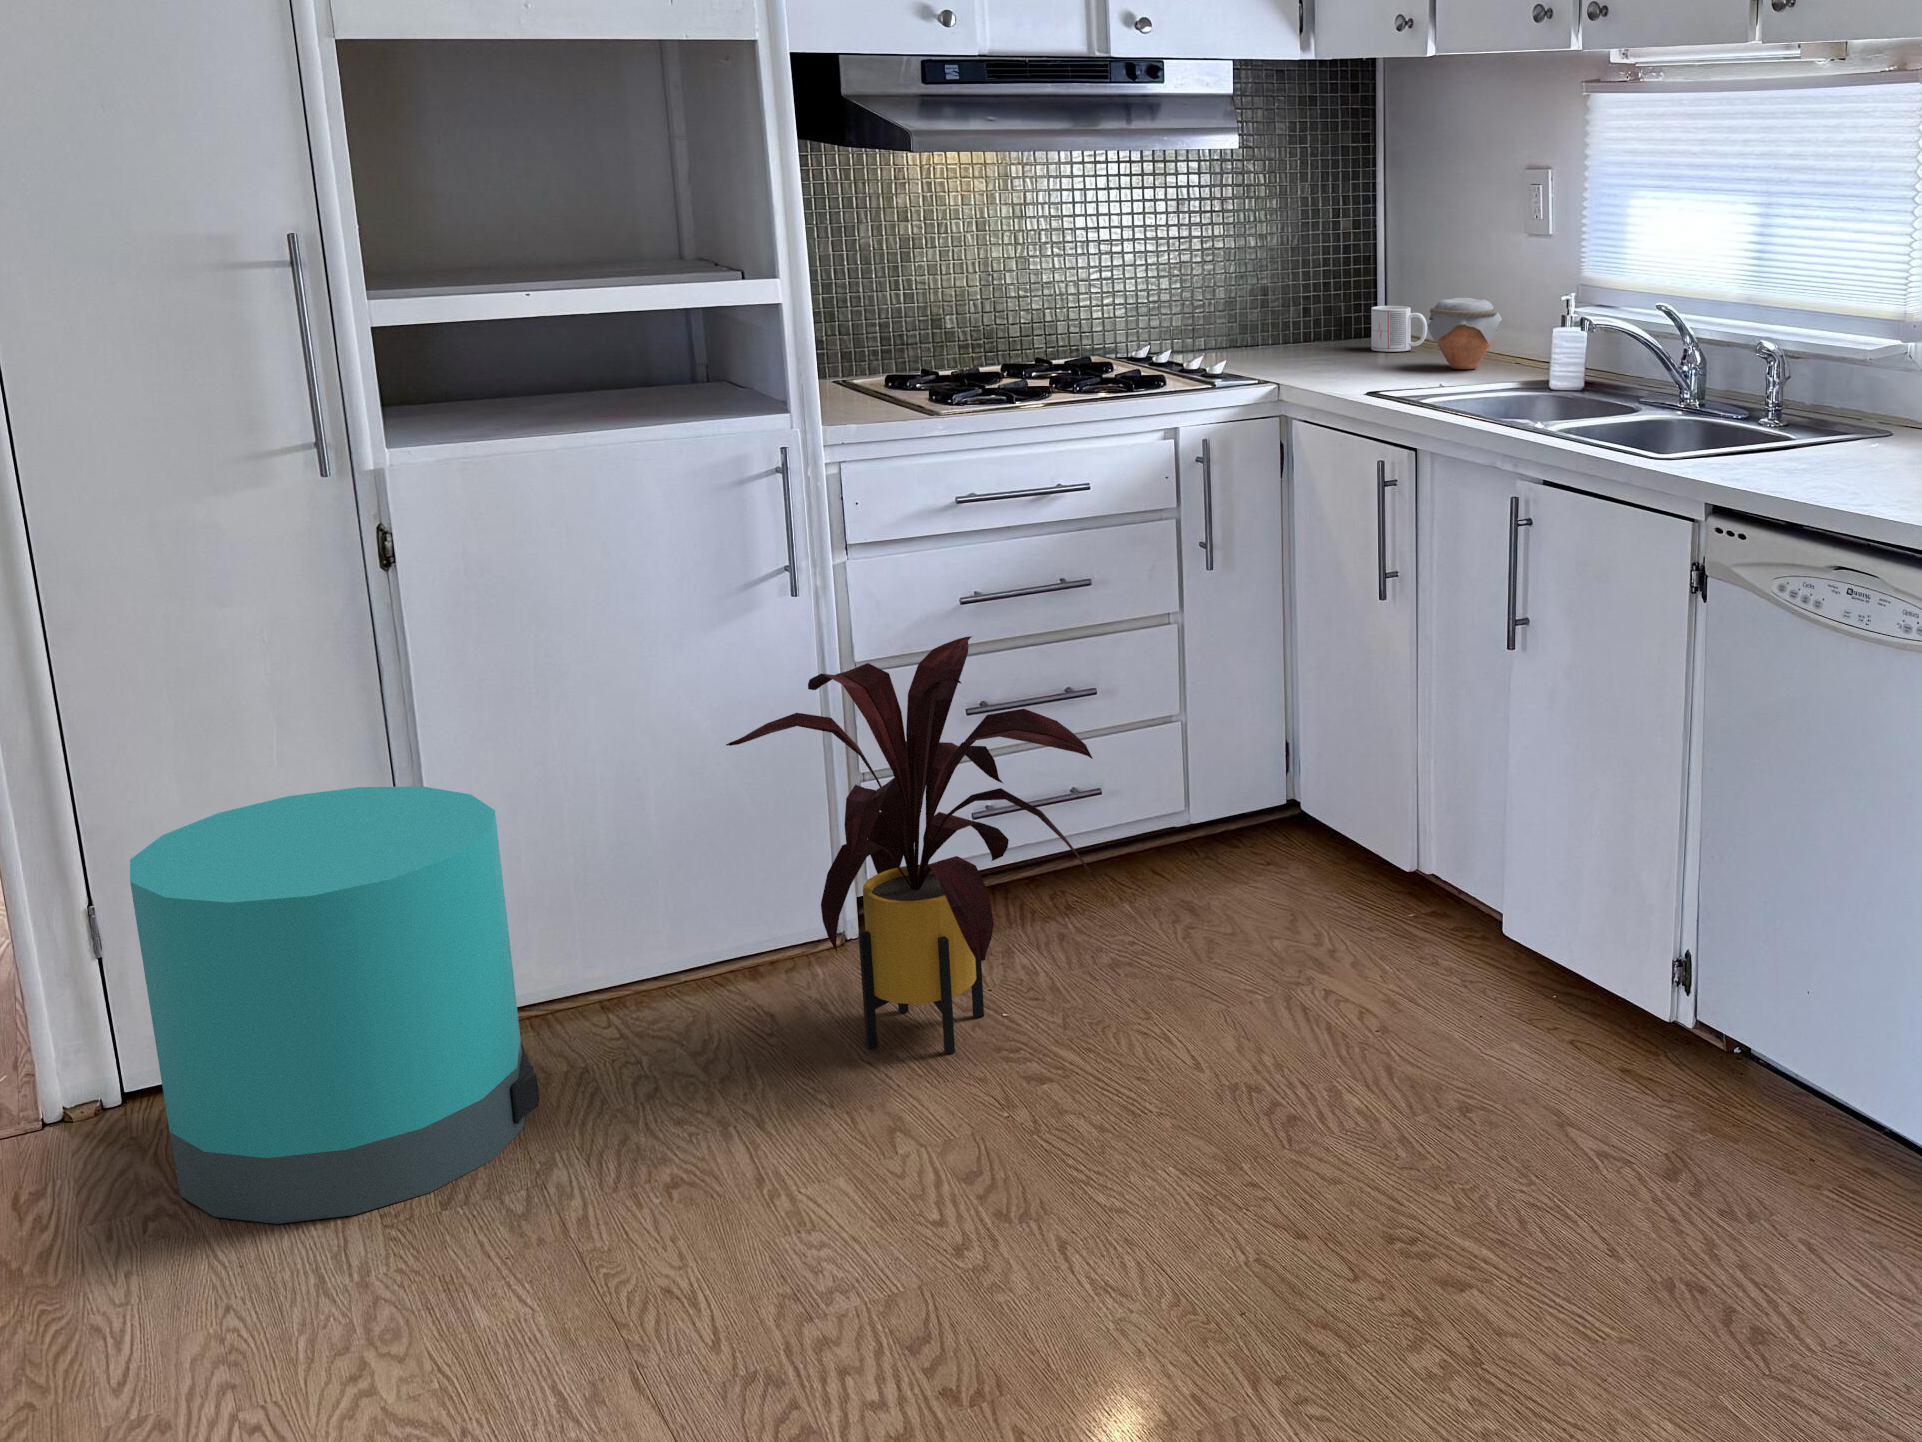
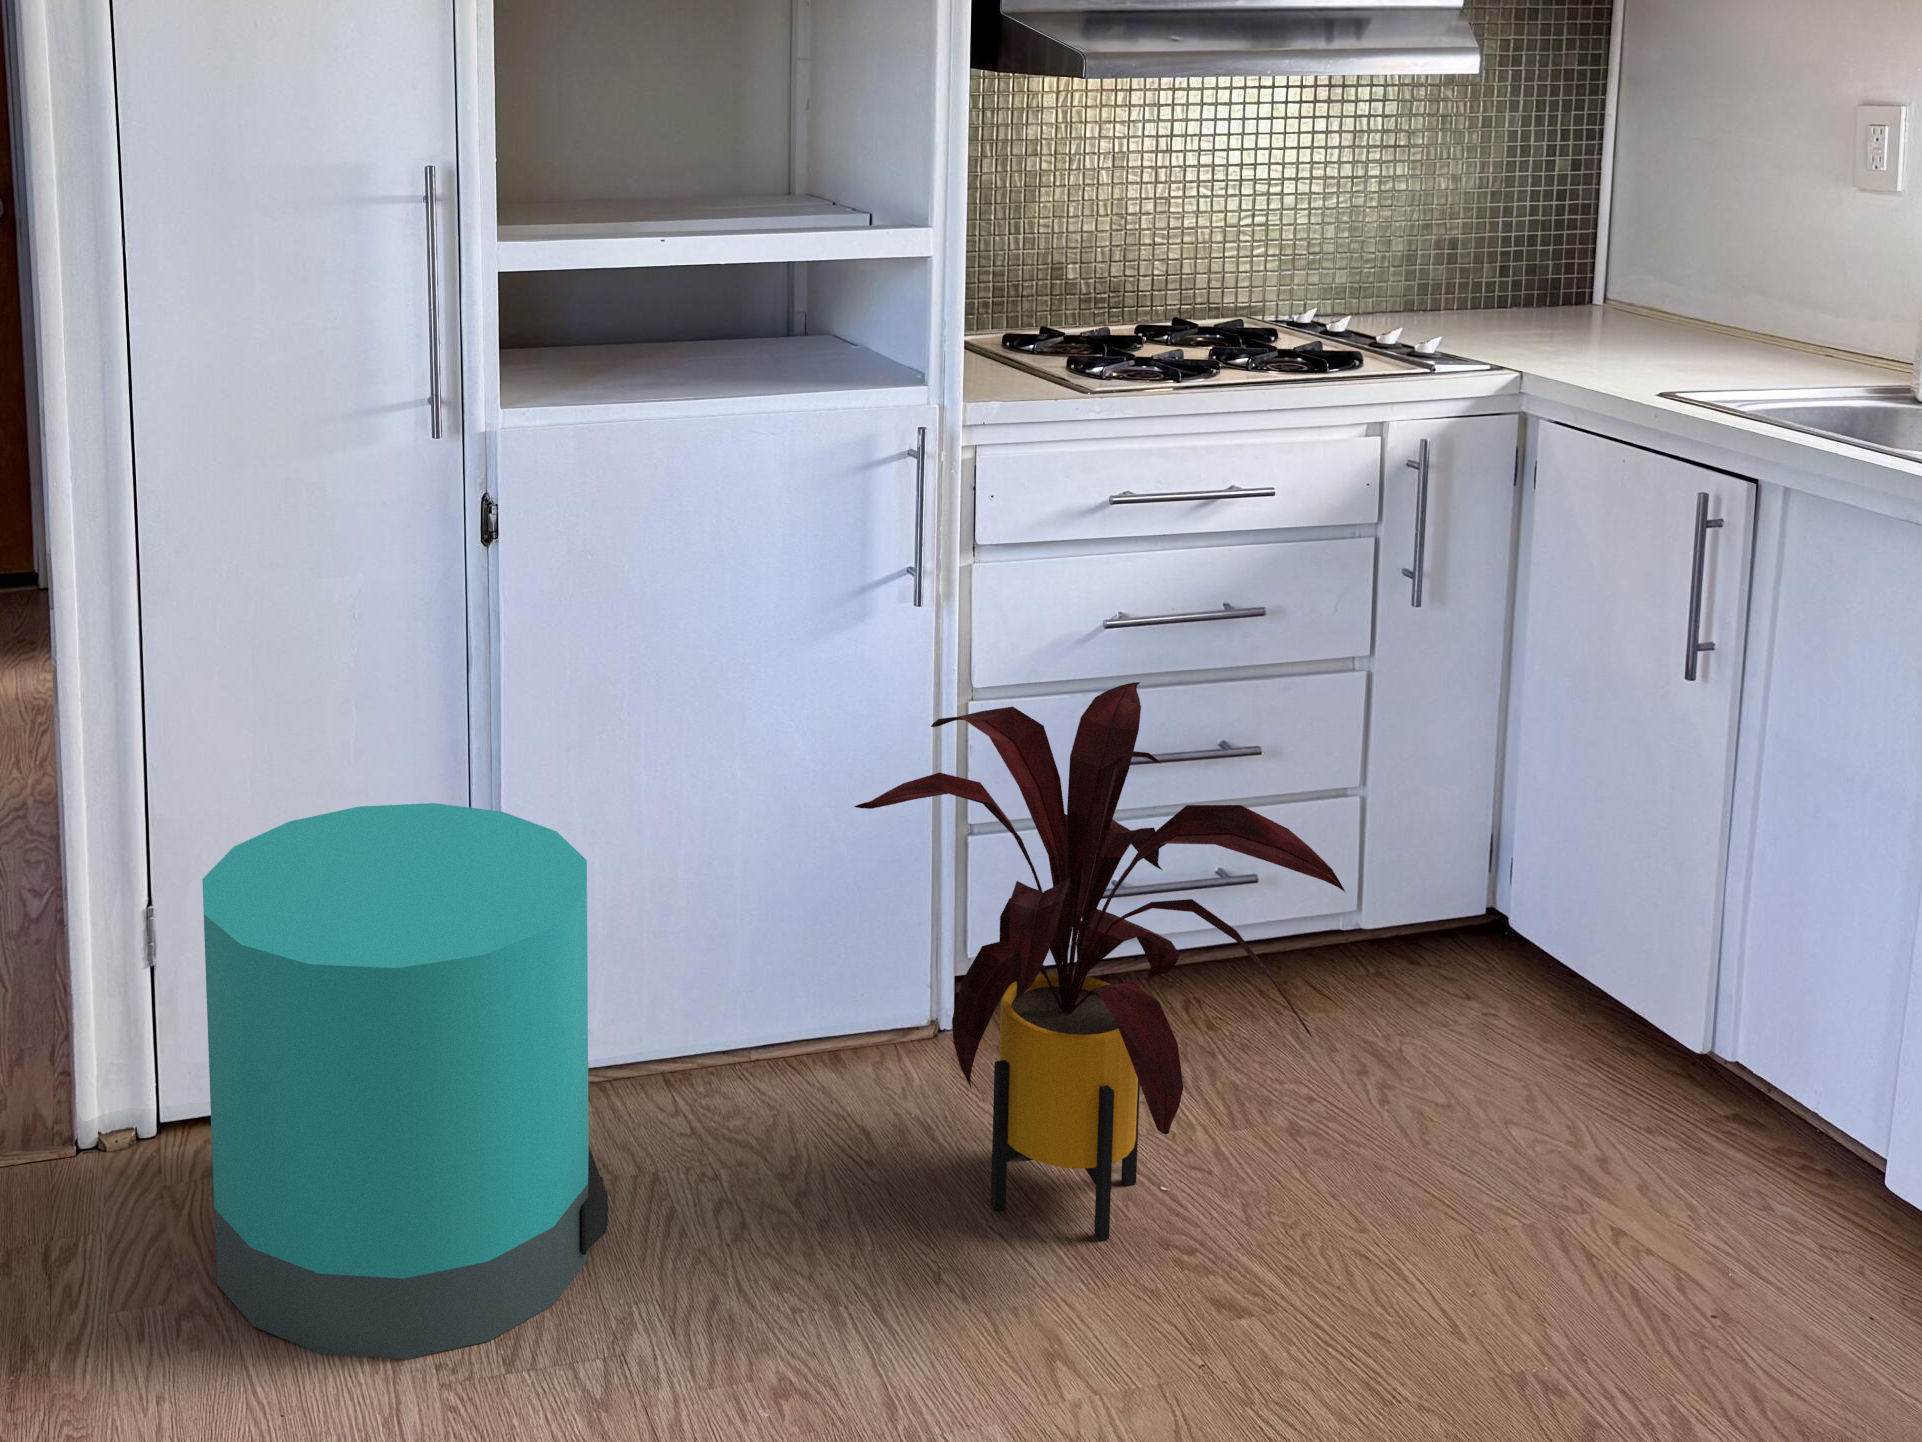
jar: present [1427,298,1502,369] -> none [1708,267,1819,362]
mug: present [1371,306,1427,352] -> none [1601,270,1684,329]

